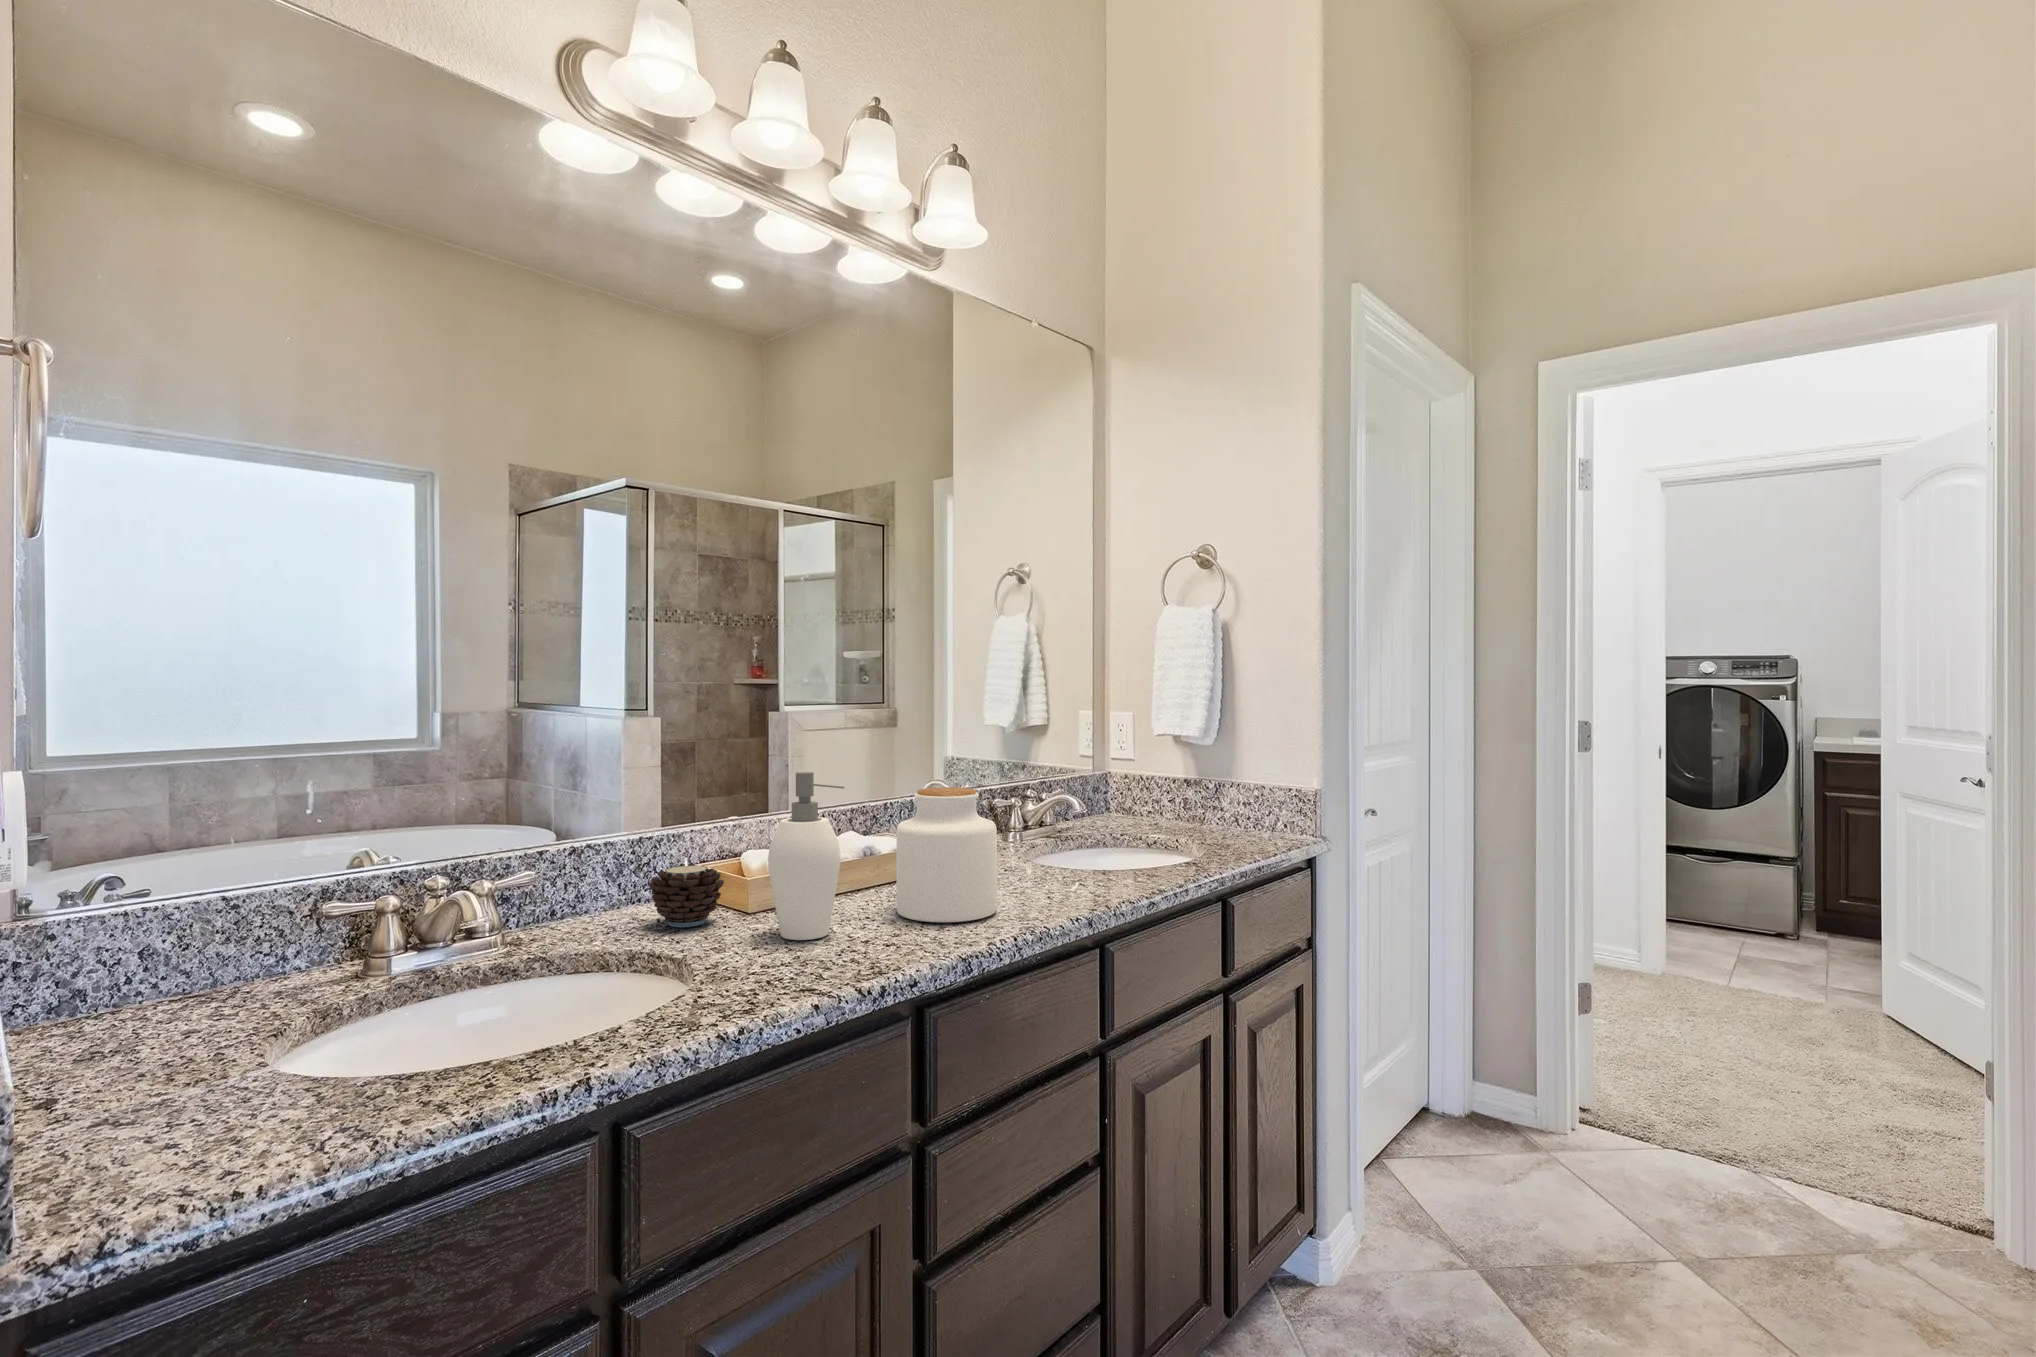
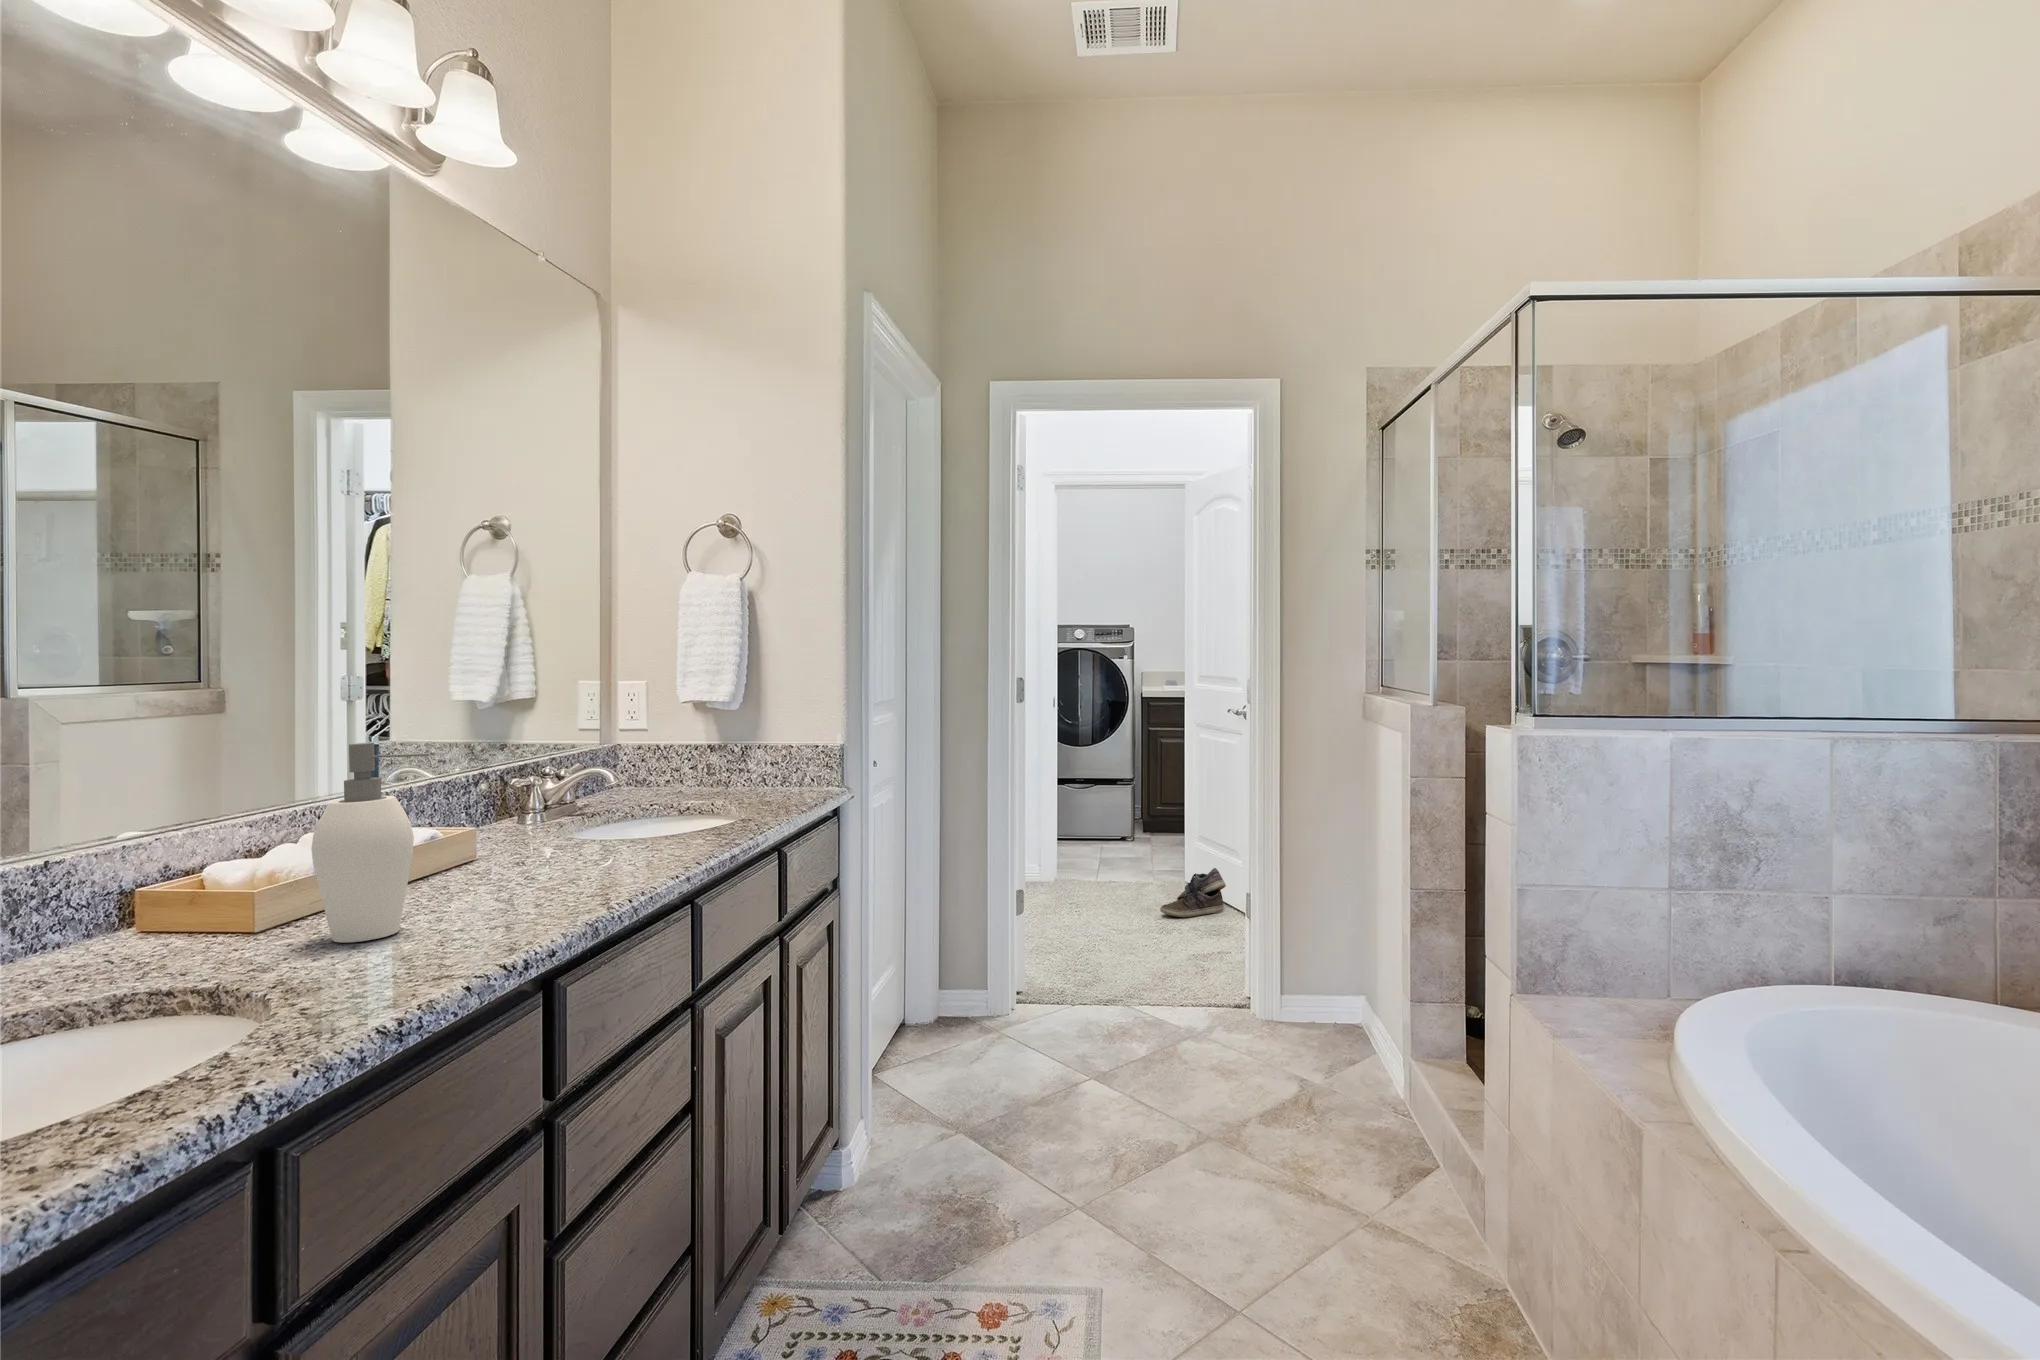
jar: present [896,787,997,922] -> none [460,753,586,902]
candle: present [649,858,724,927] -> none [102,869,225,961]
shoe: none [1805,991,1921,1052] -> present [1160,868,1226,917]

